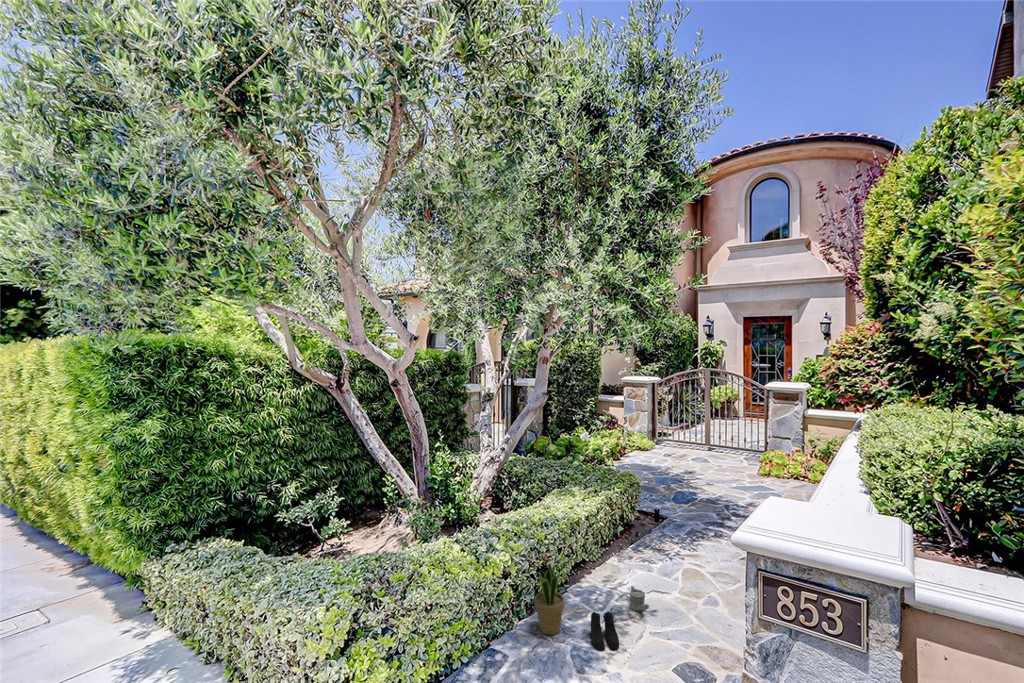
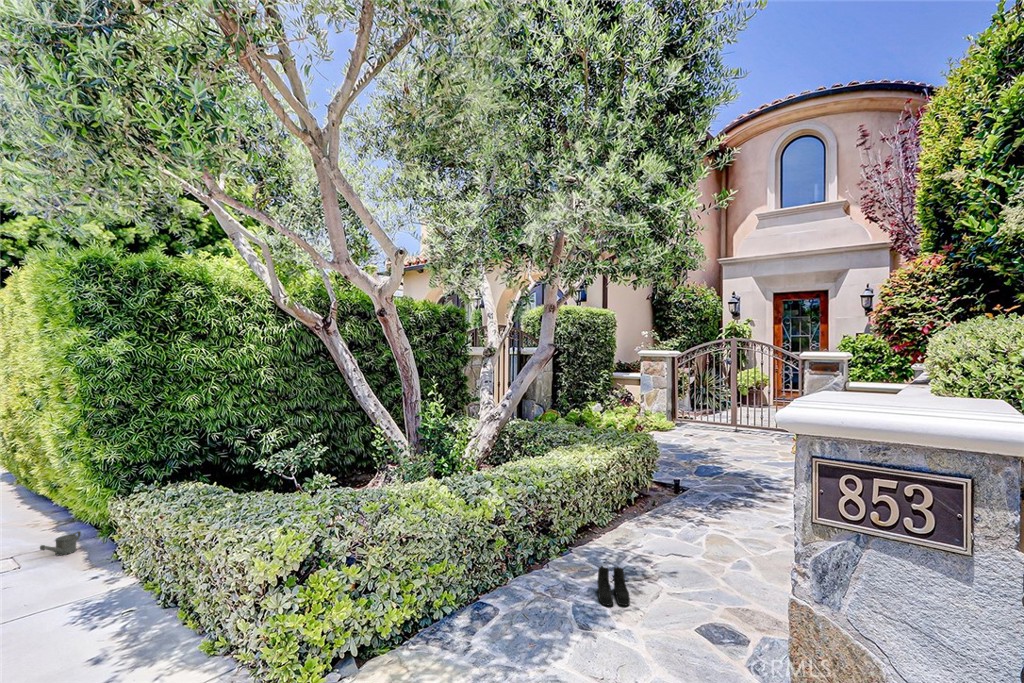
potted plant: present [534,565,568,635] -> none [534,514,574,590]
watering can: present [630,586,649,612] -> present [40,531,81,555]

